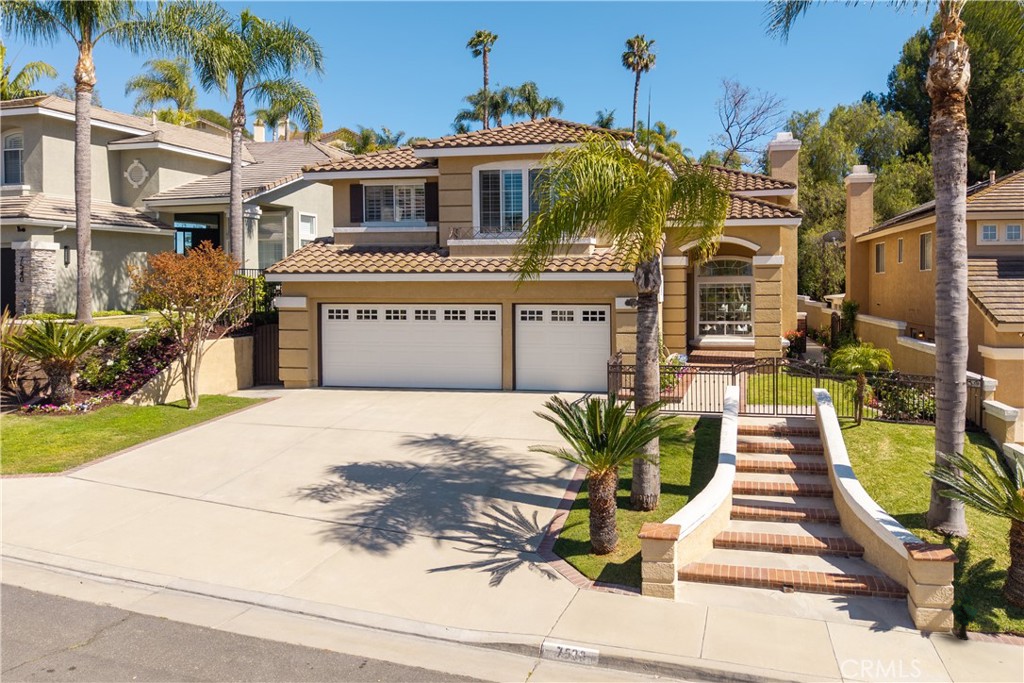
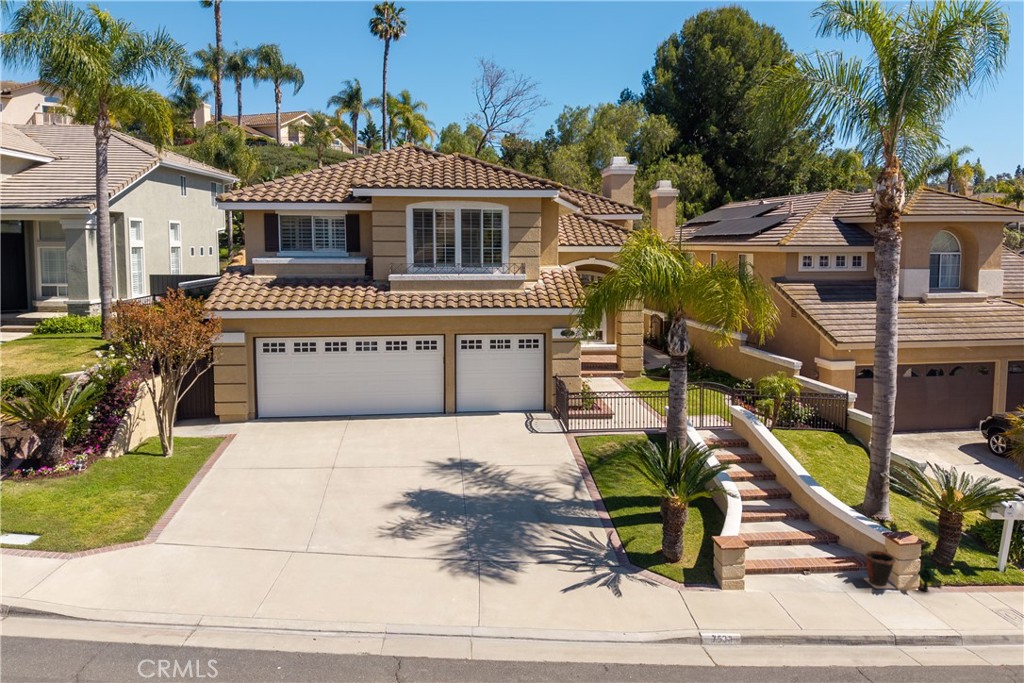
trash can: none [866,568,913,629] -> present [864,551,896,589]

